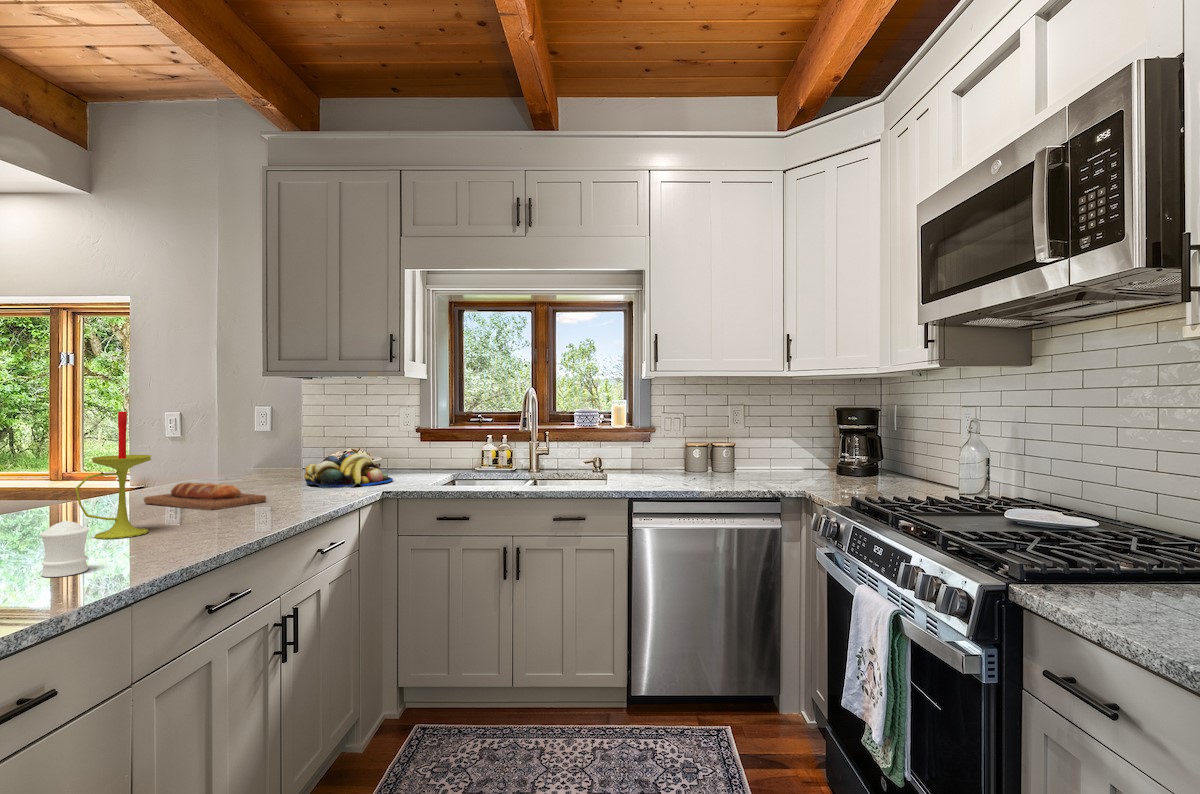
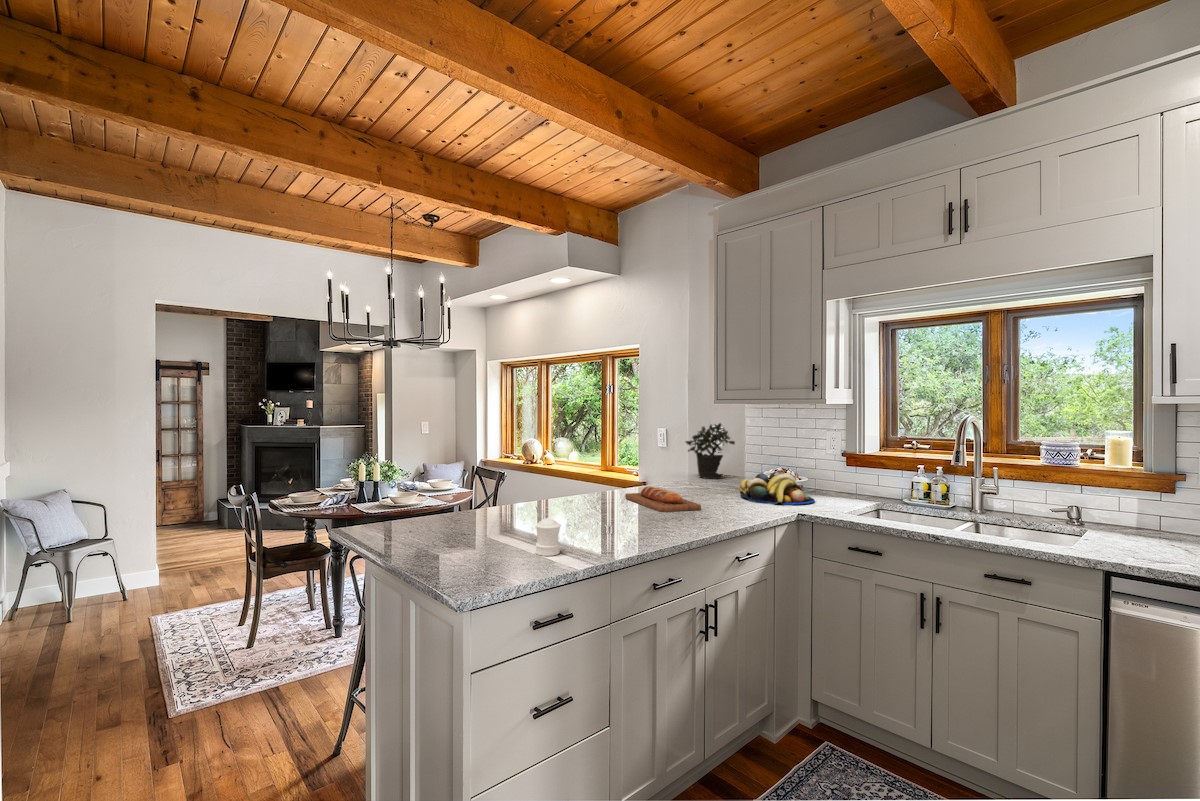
potted plant: none [215,403,287,474] -> present [686,423,735,479]
candle: present [75,411,152,539] -> none [571,436,615,528]

